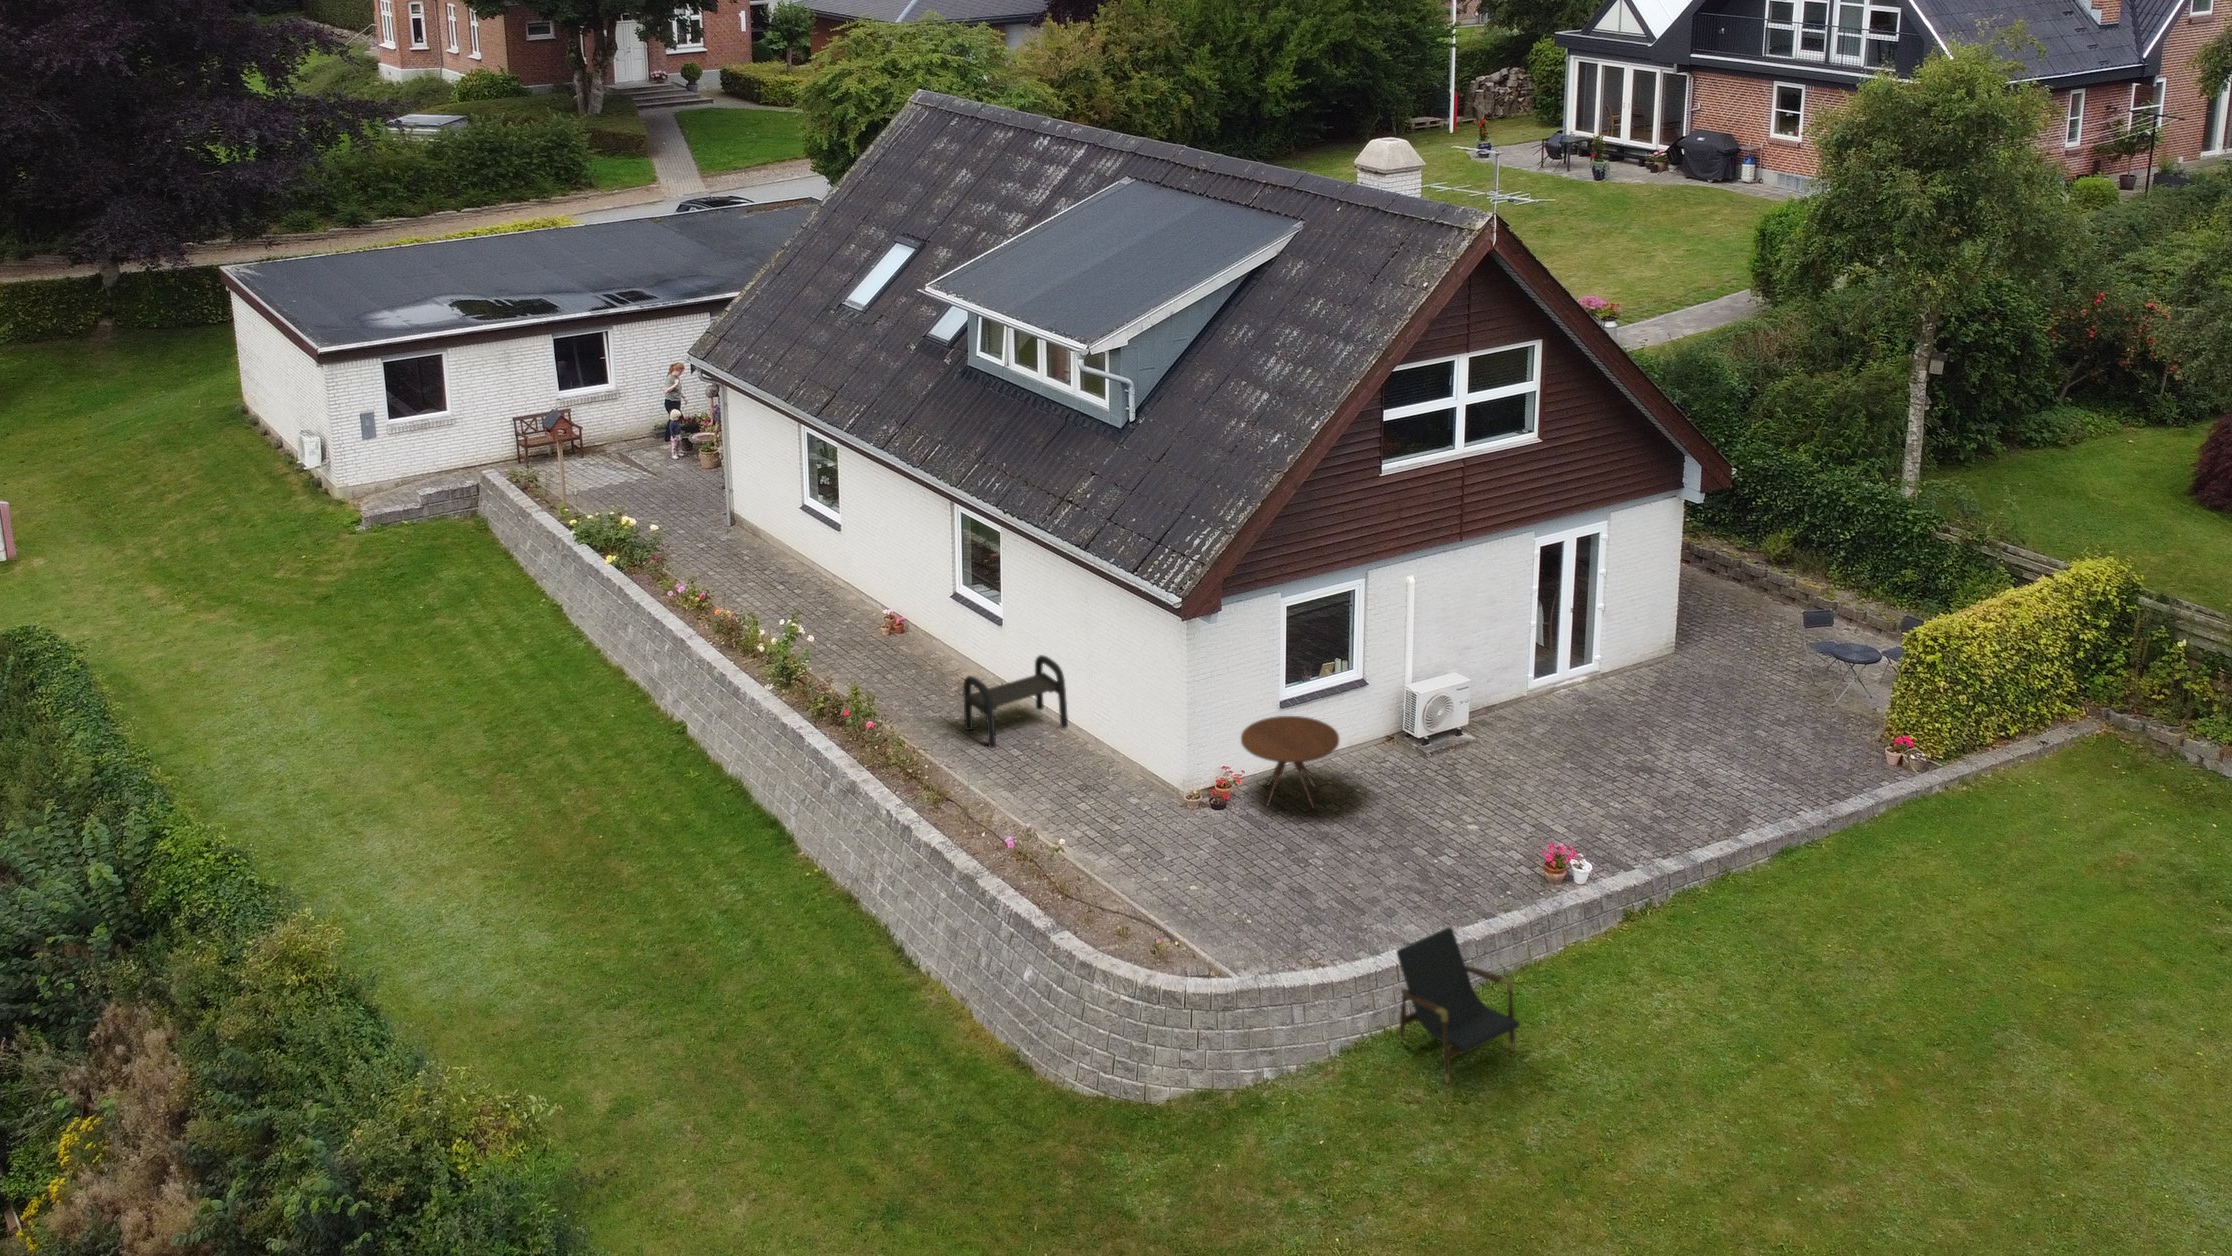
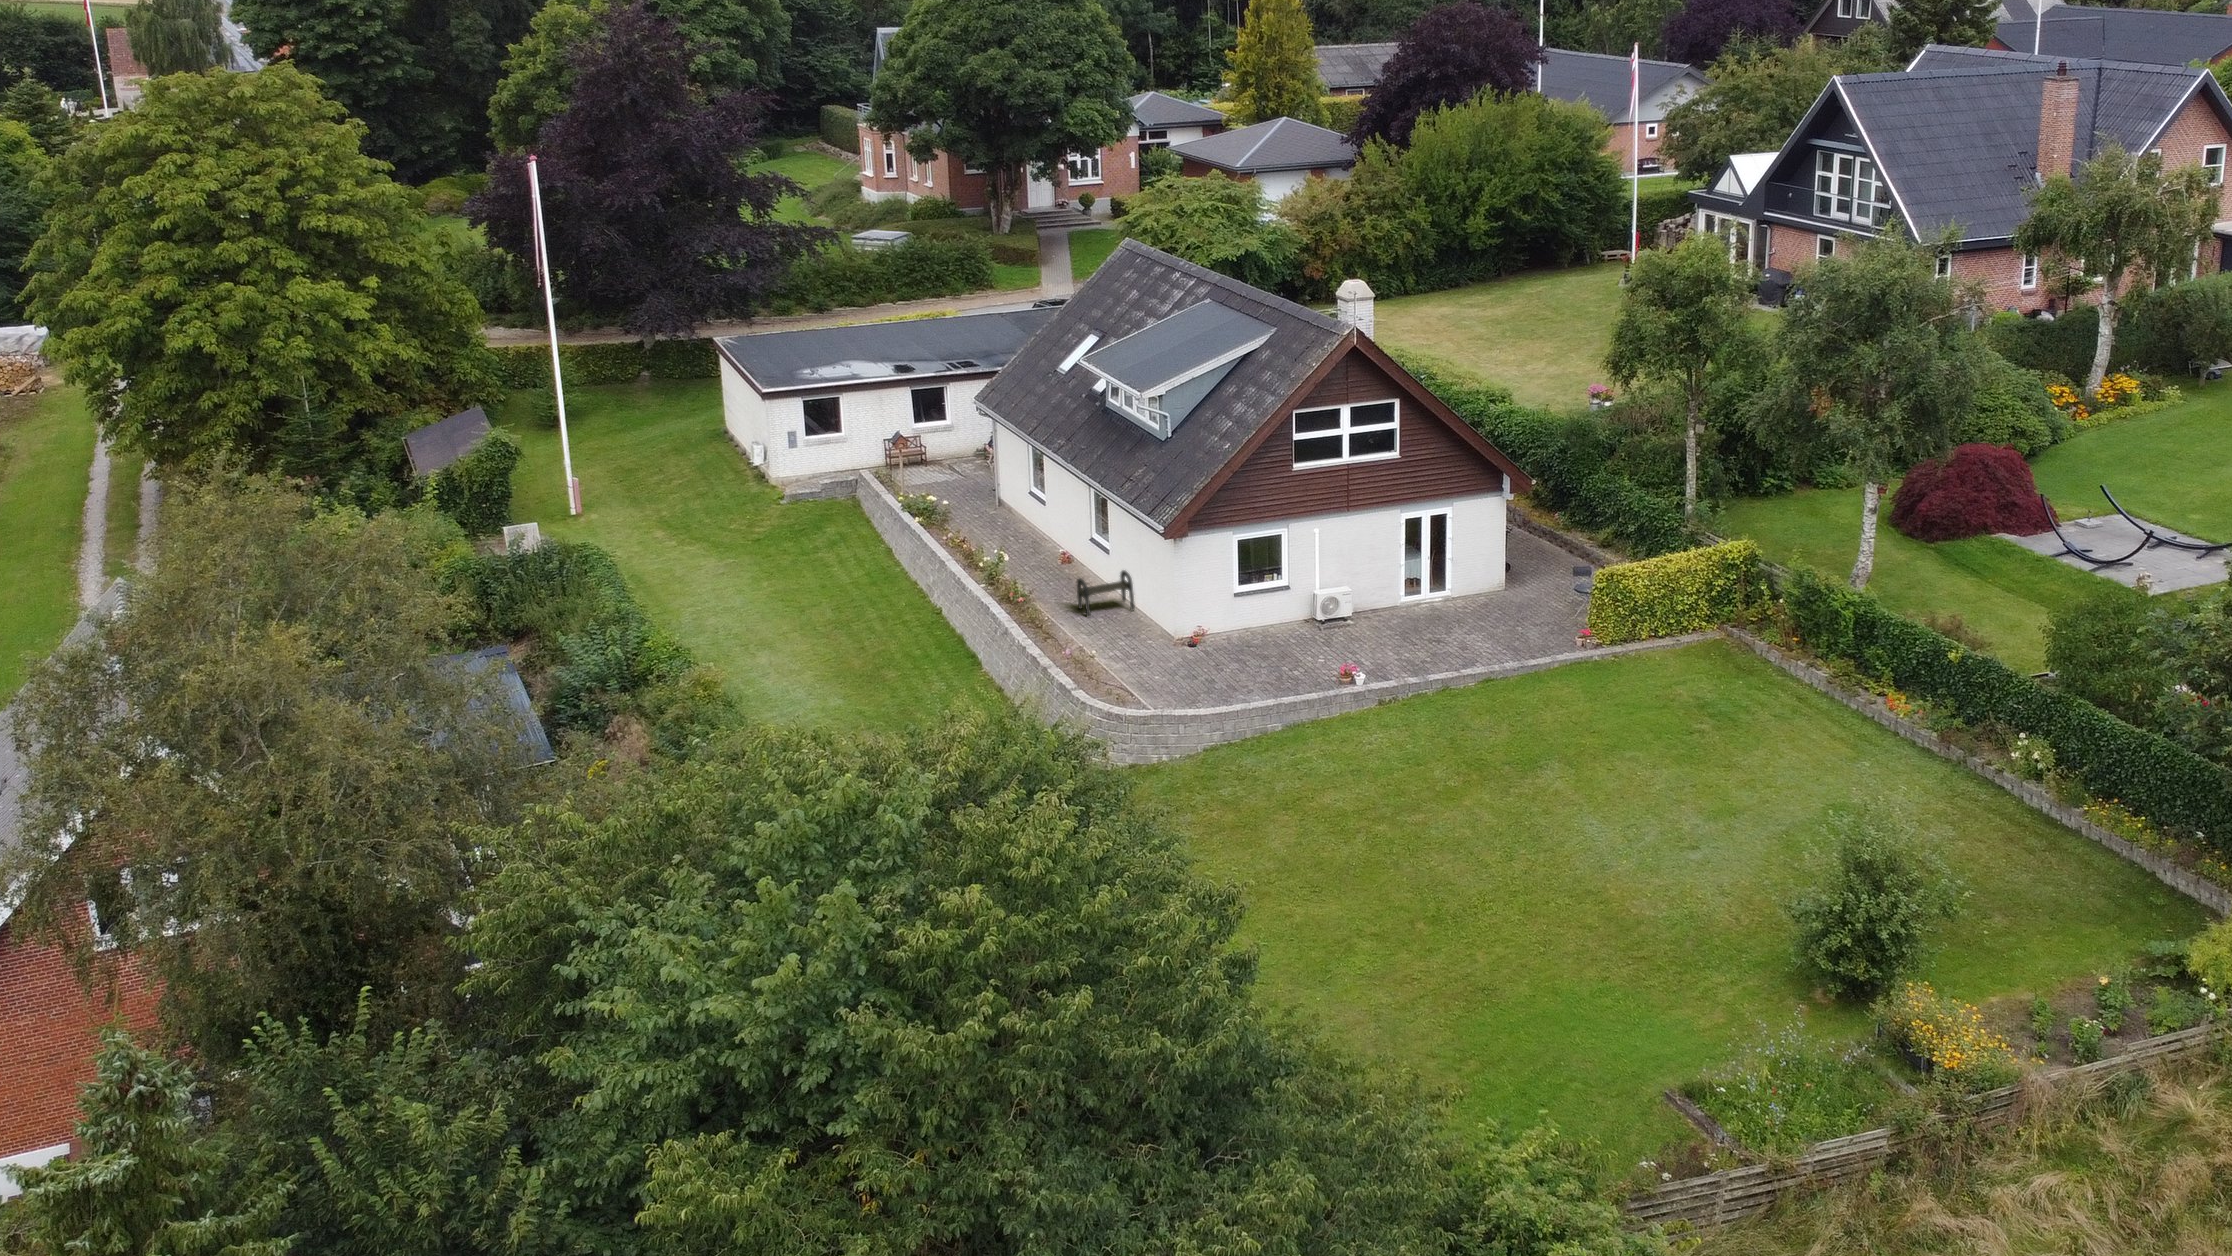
round table: present [1241,716,1339,809] -> none [1207,603,1260,652]
lounge chair: present [1397,928,1520,1084] -> none [1229,692,1286,763]

